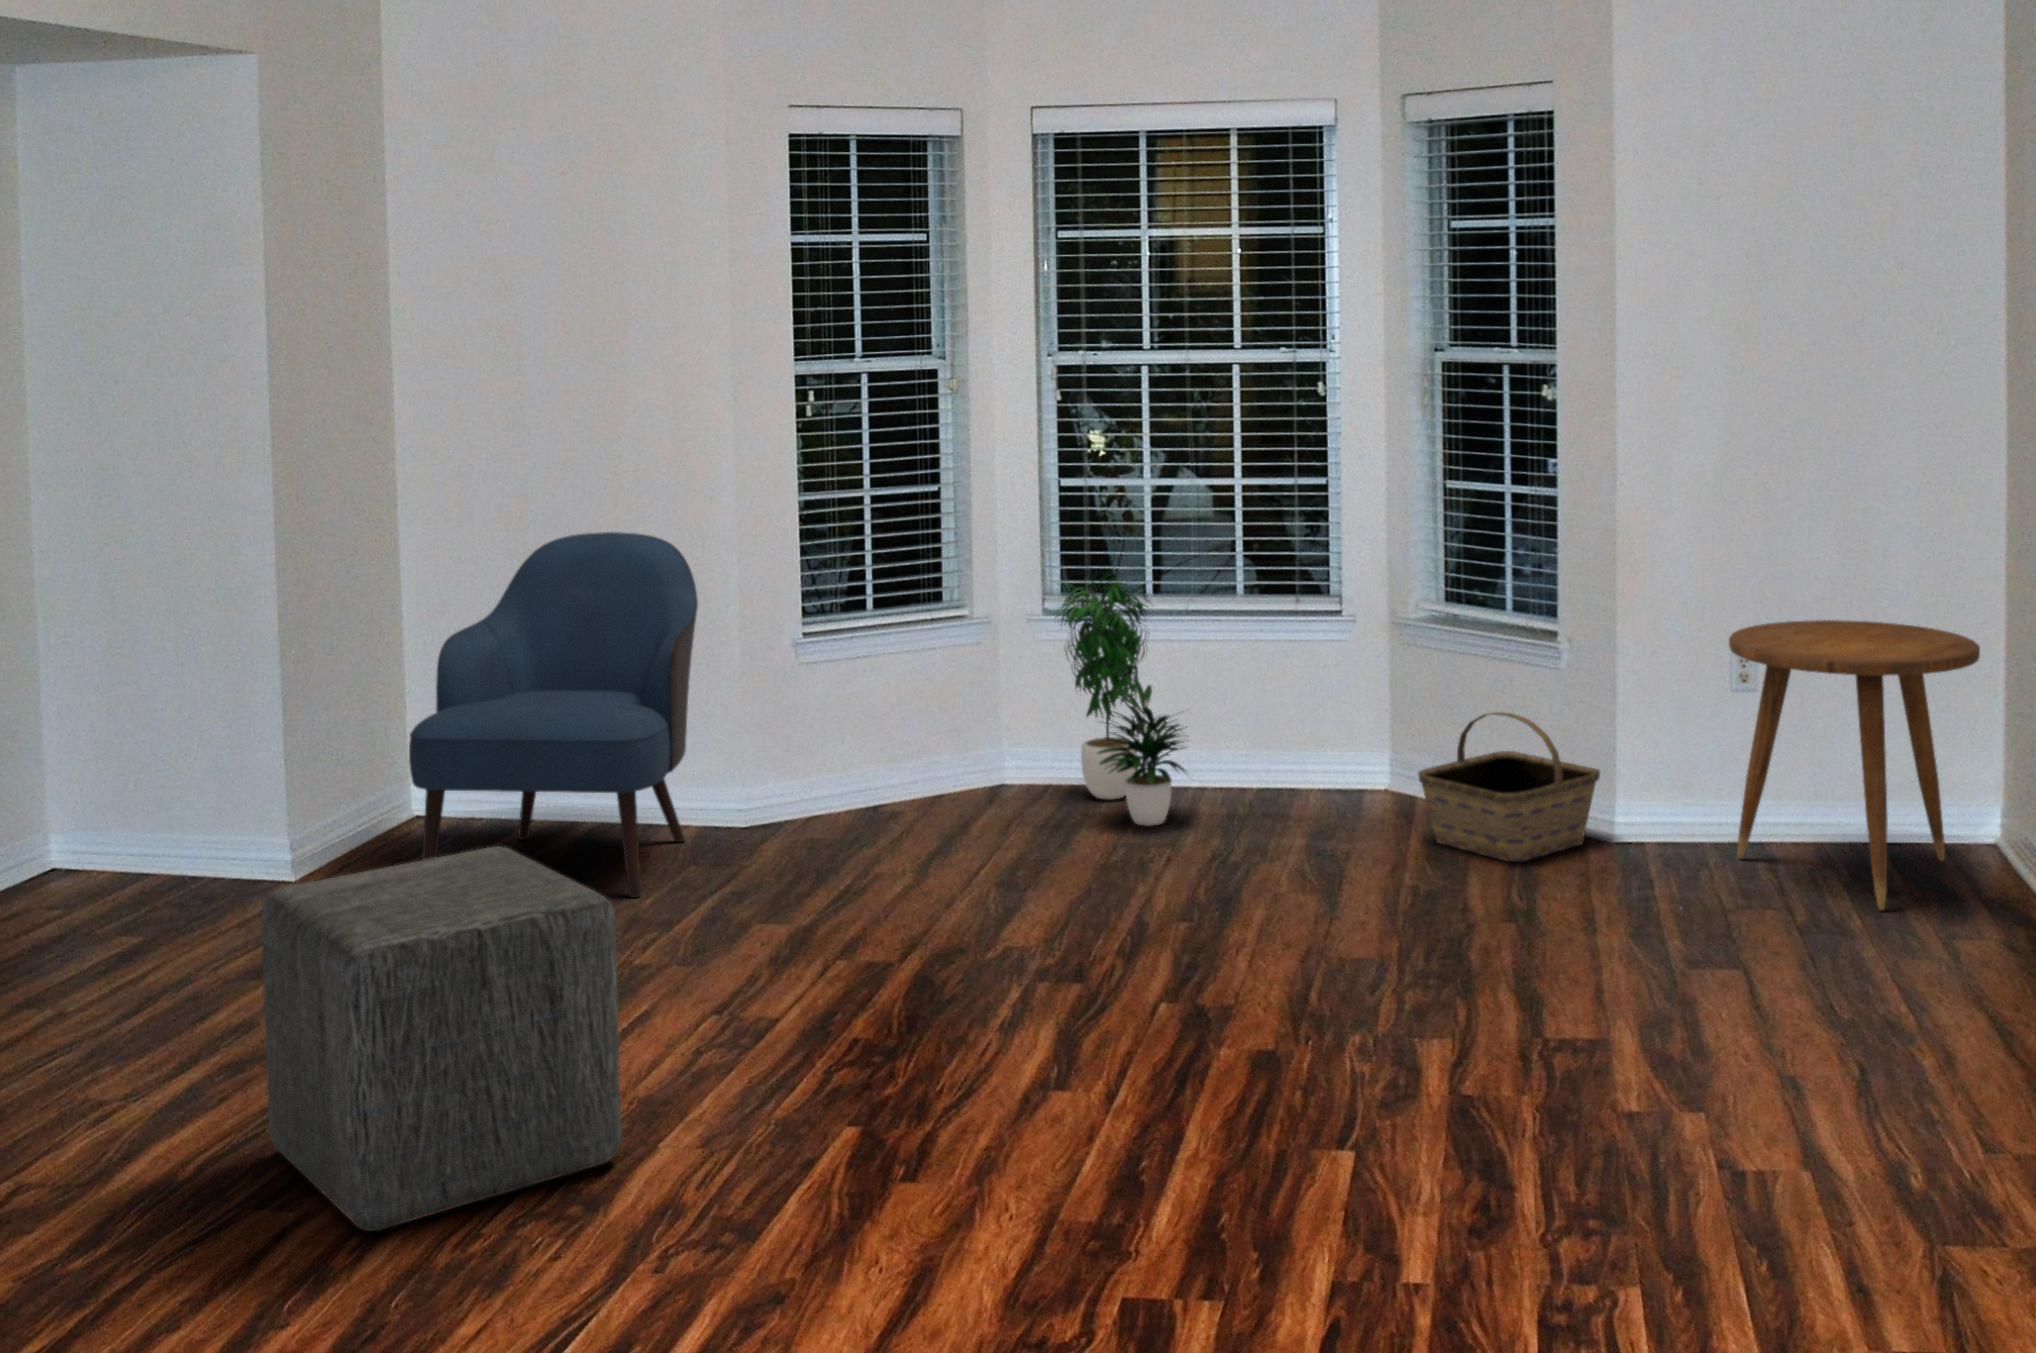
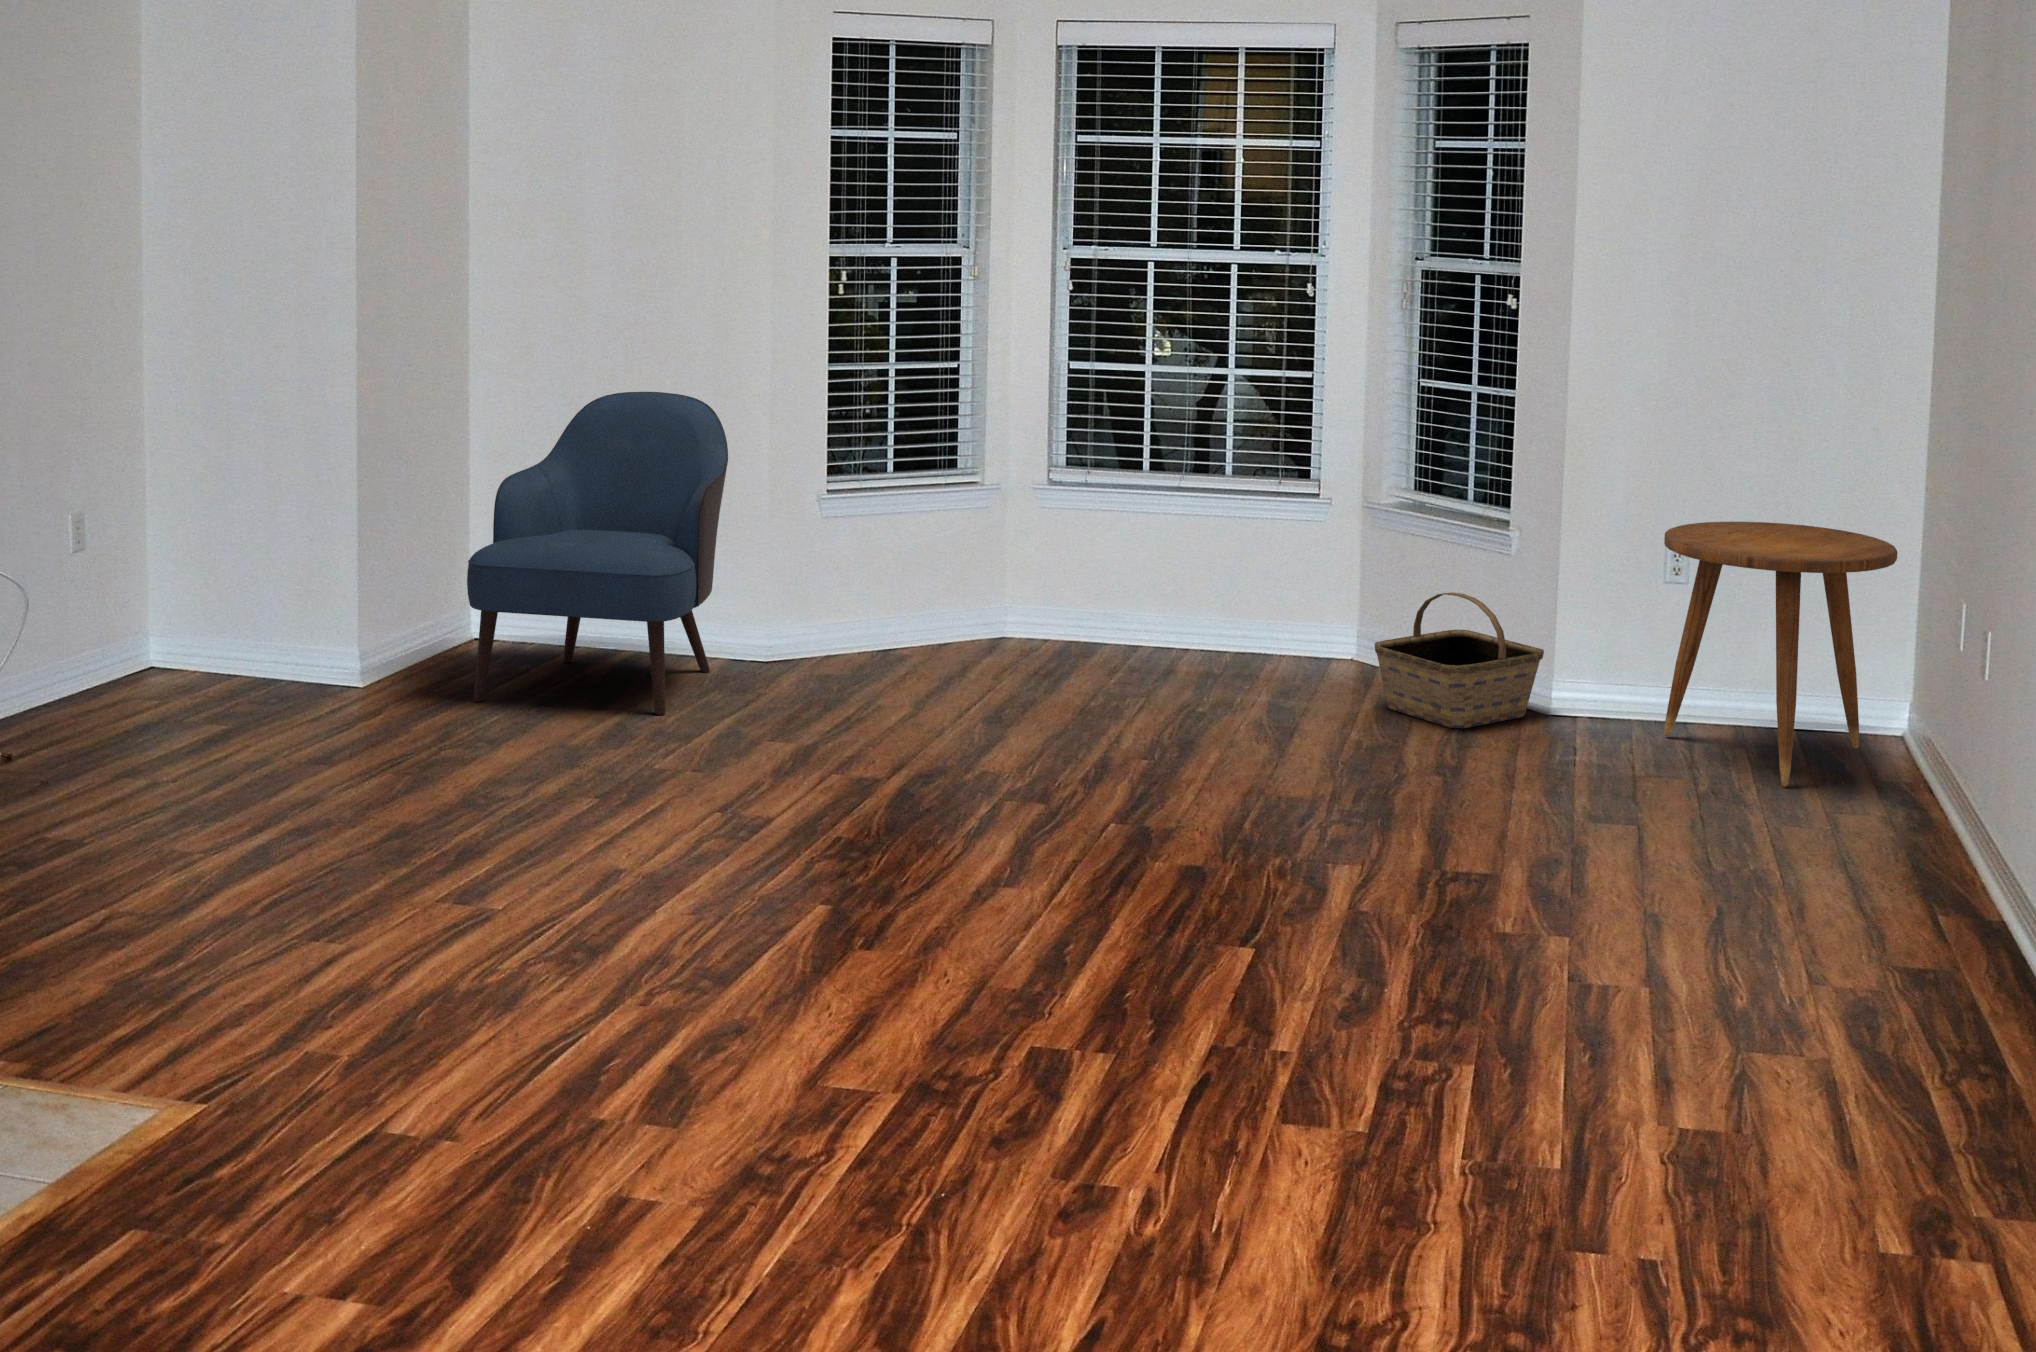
potted plant: present [1055,572,1187,826] -> none [1052,440,1172,680]
ottoman: present [261,846,622,1231] -> none [329,650,624,957]

